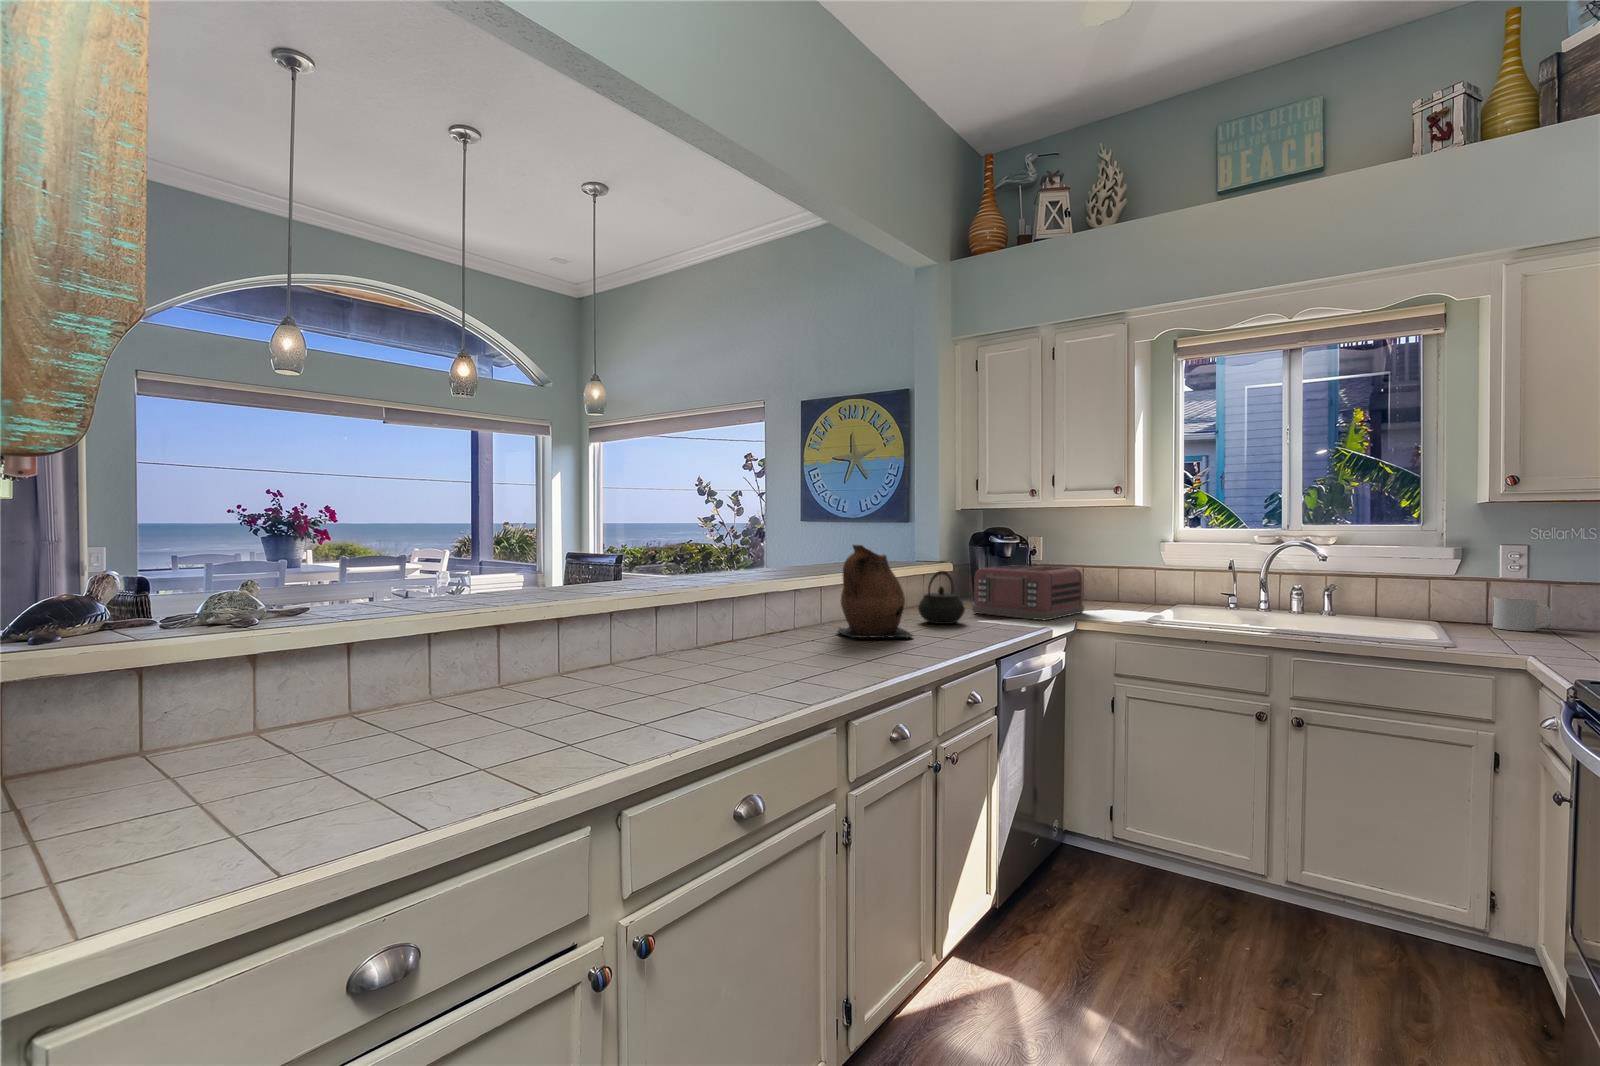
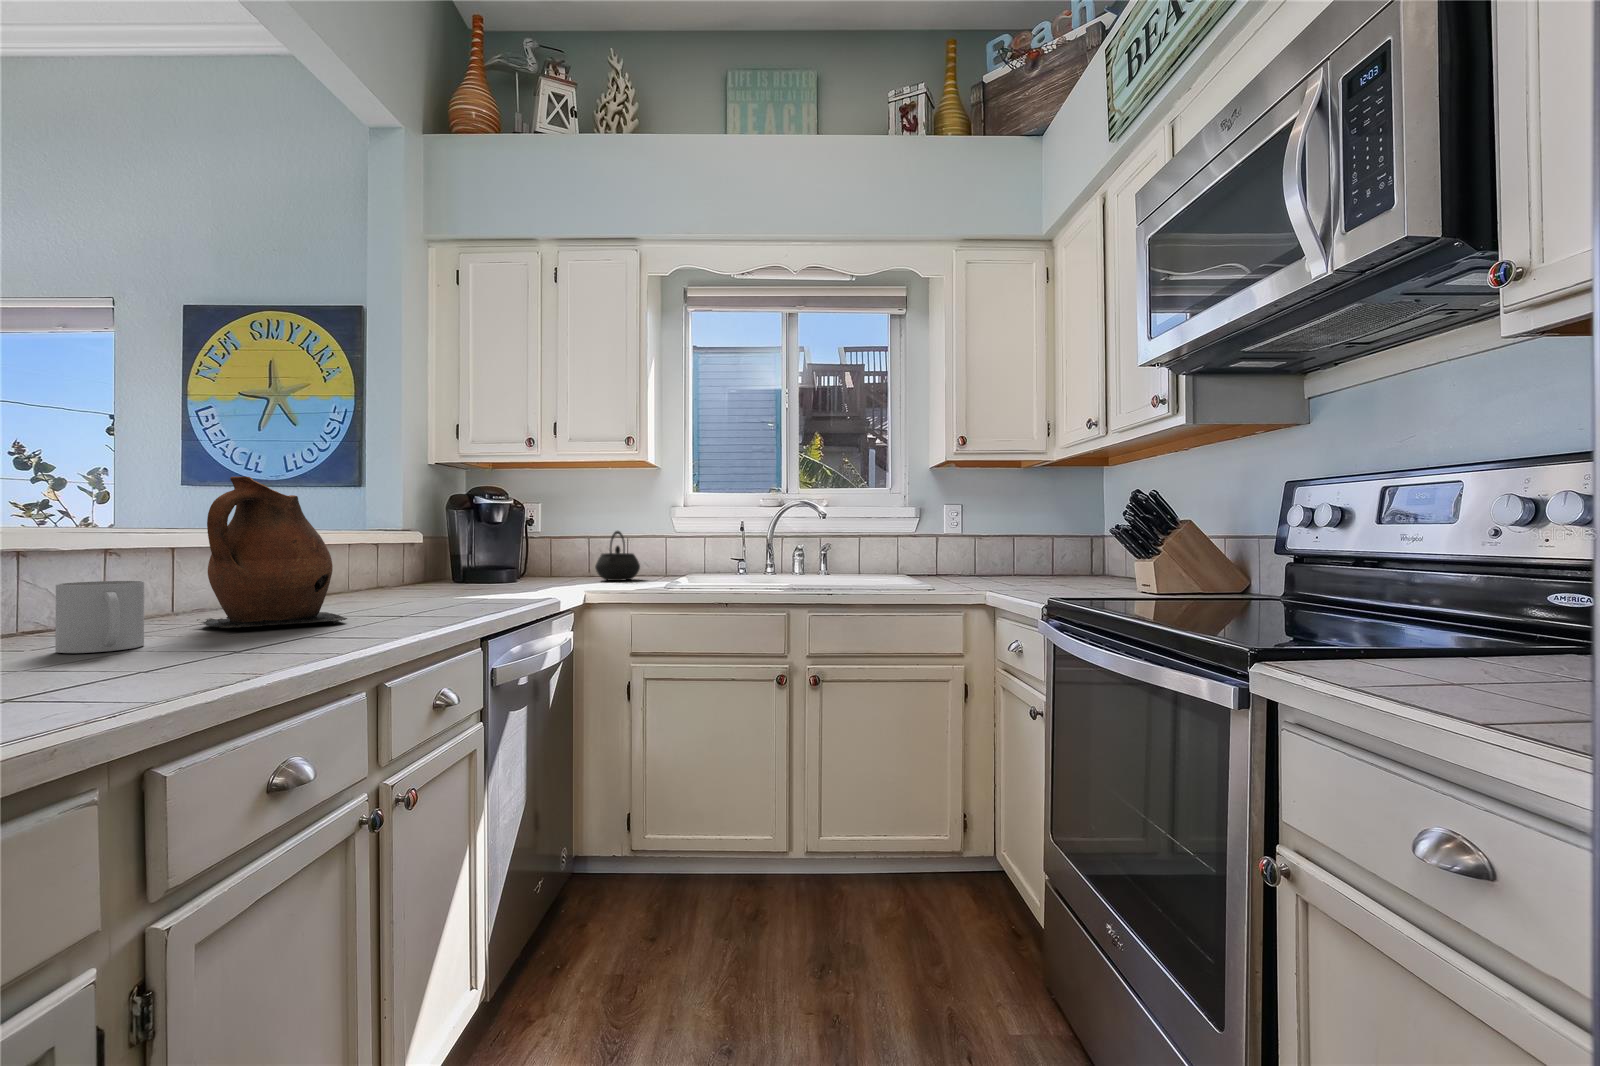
toaster: present [972,565,1084,620] -> none [451,533,597,596]
kettle: present [918,571,965,624] -> present [595,531,640,581]
mug: present [1493,597,1553,631] -> present [55,581,144,653]

